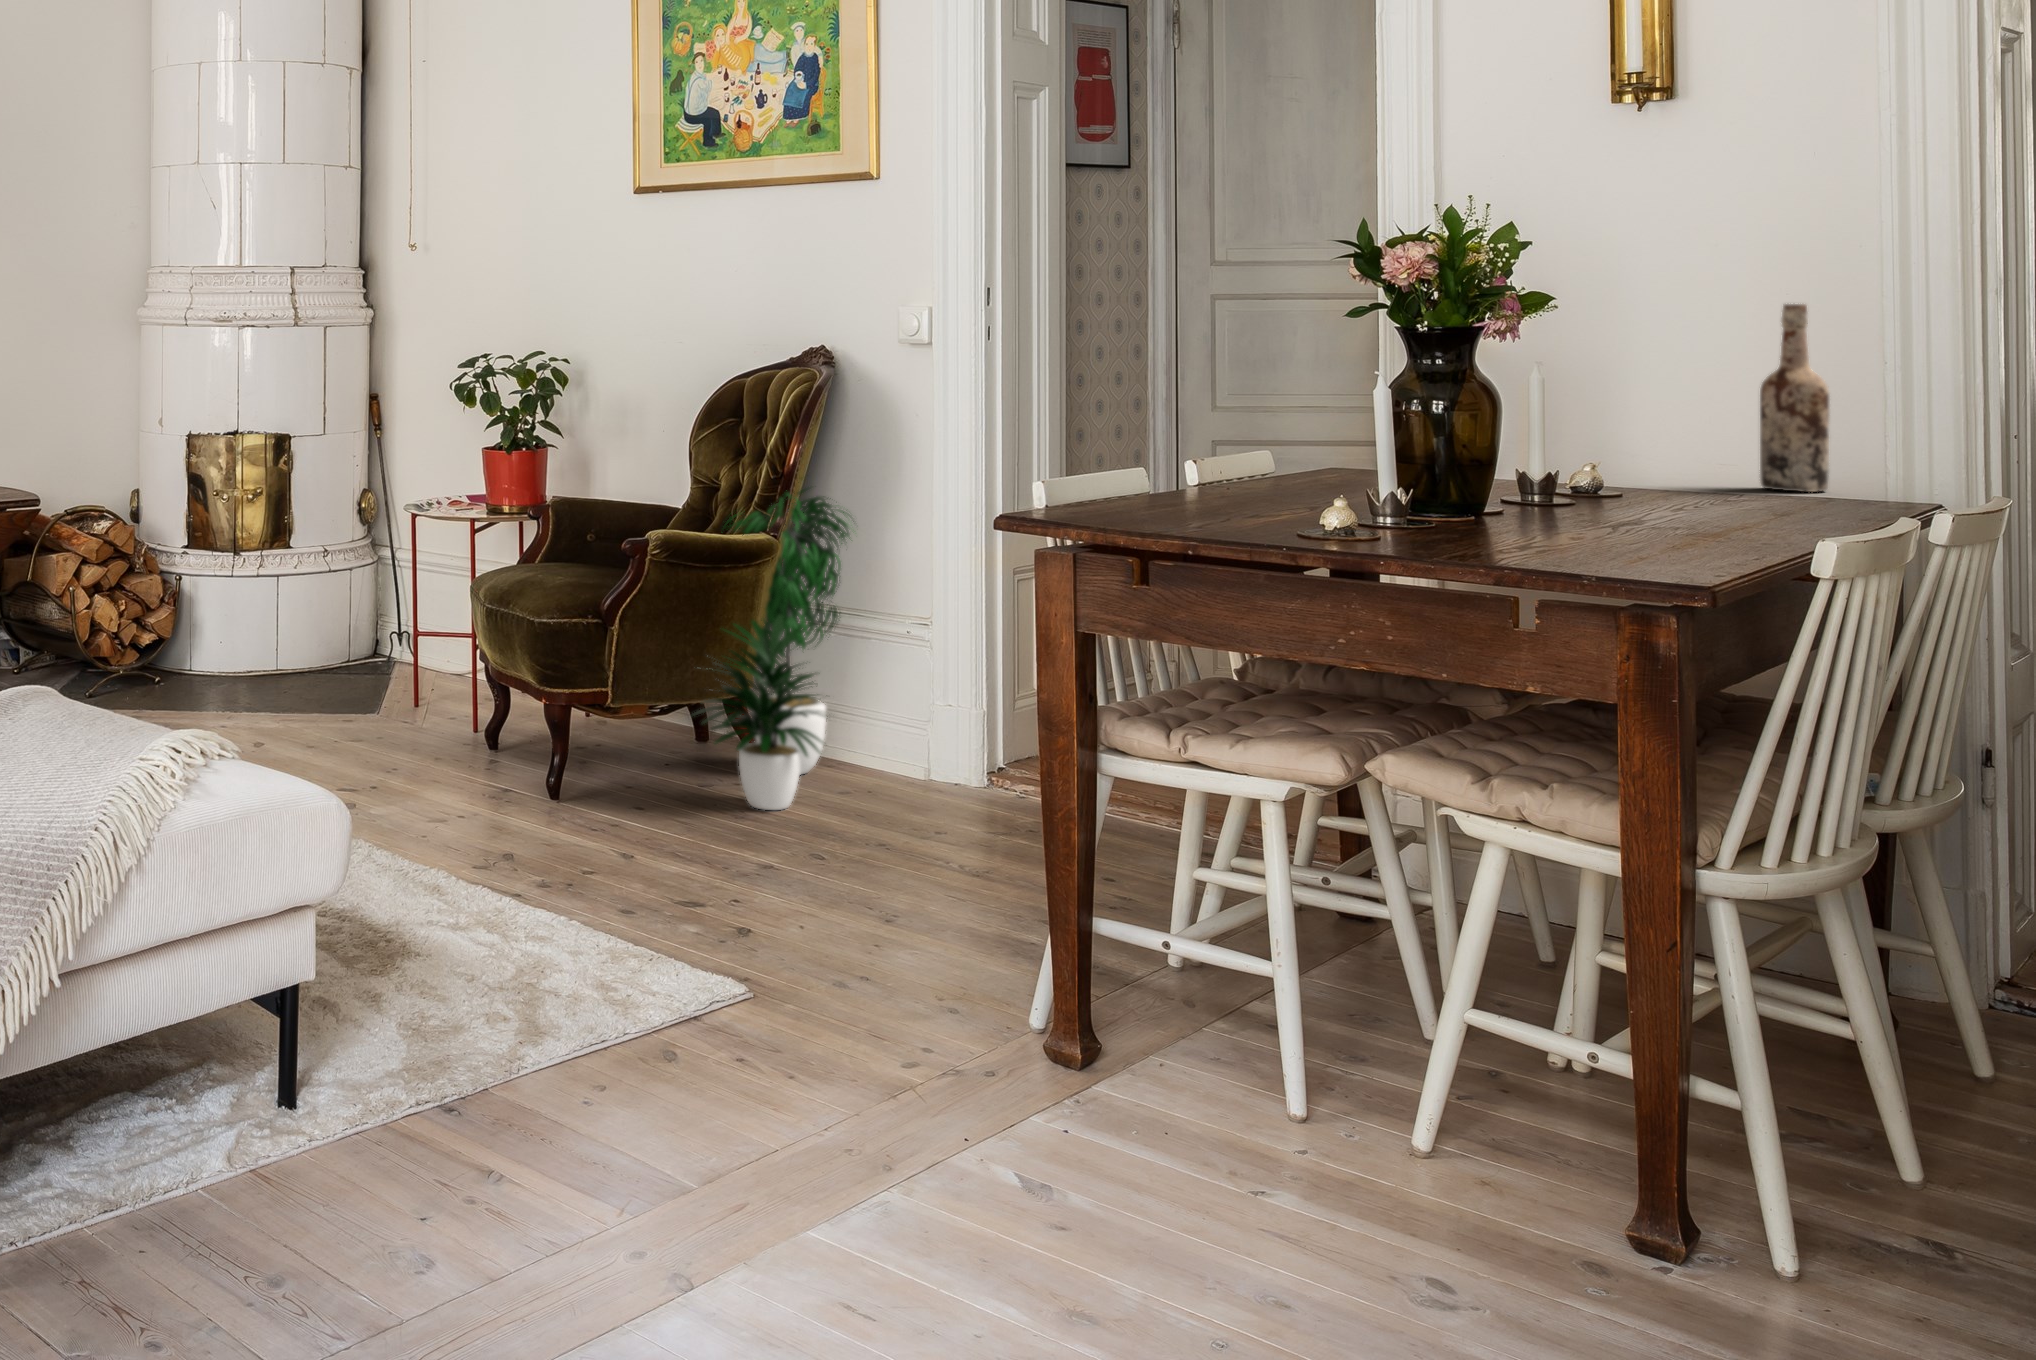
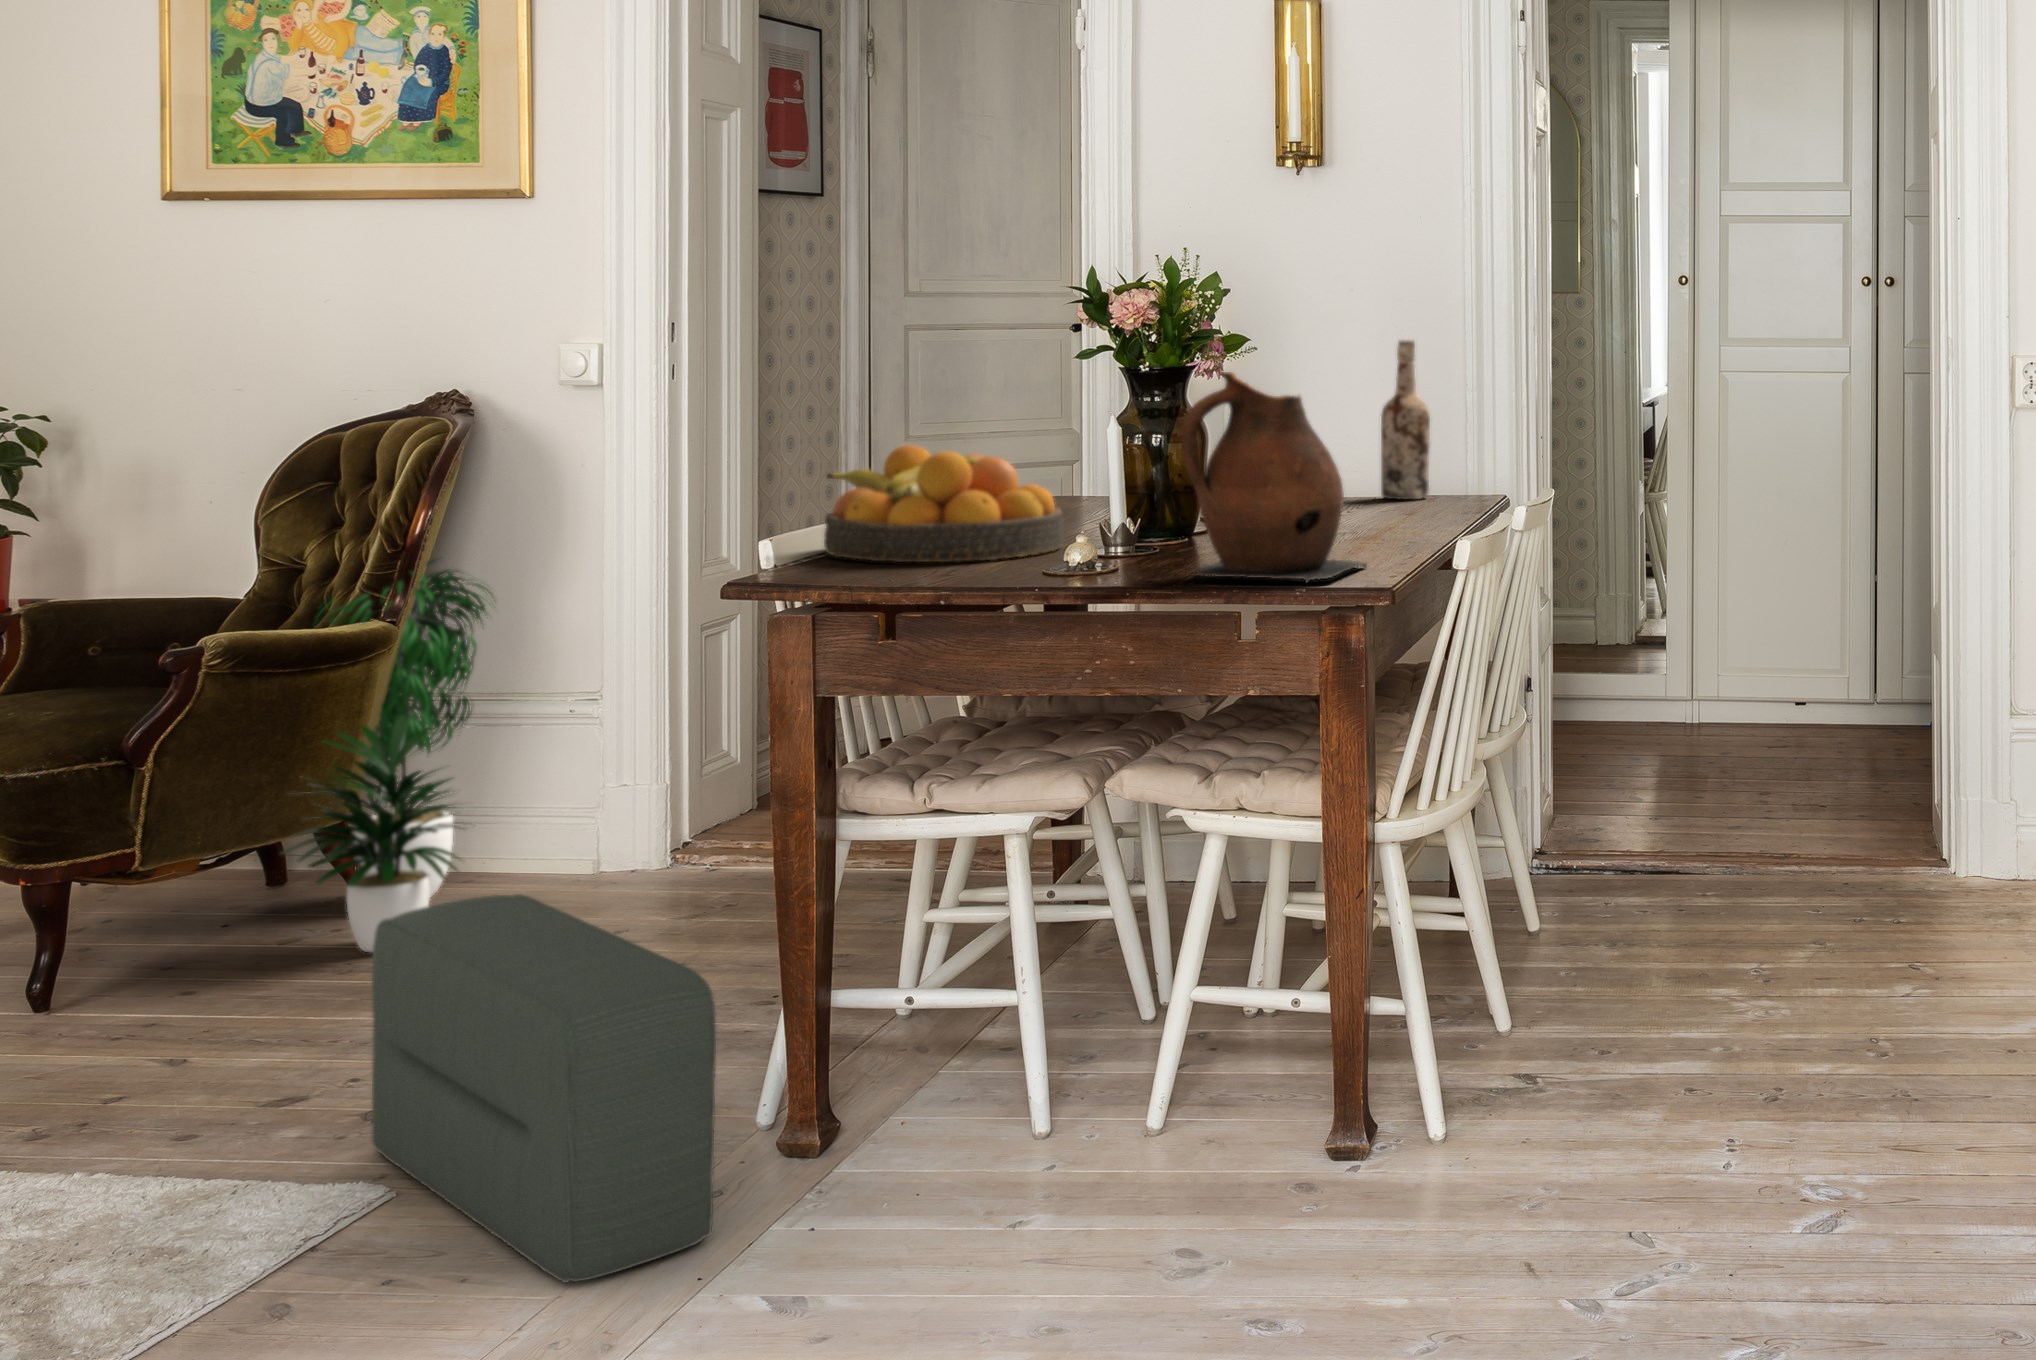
ceramic pitcher: none [1443,330,1687,573] -> present [1182,372,1366,582]
fruit bowl: none [1090,402,1336,519] -> present [824,445,1065,562]
pouf: none [717,775,962,1128] -> present [372,894,716,1283]

